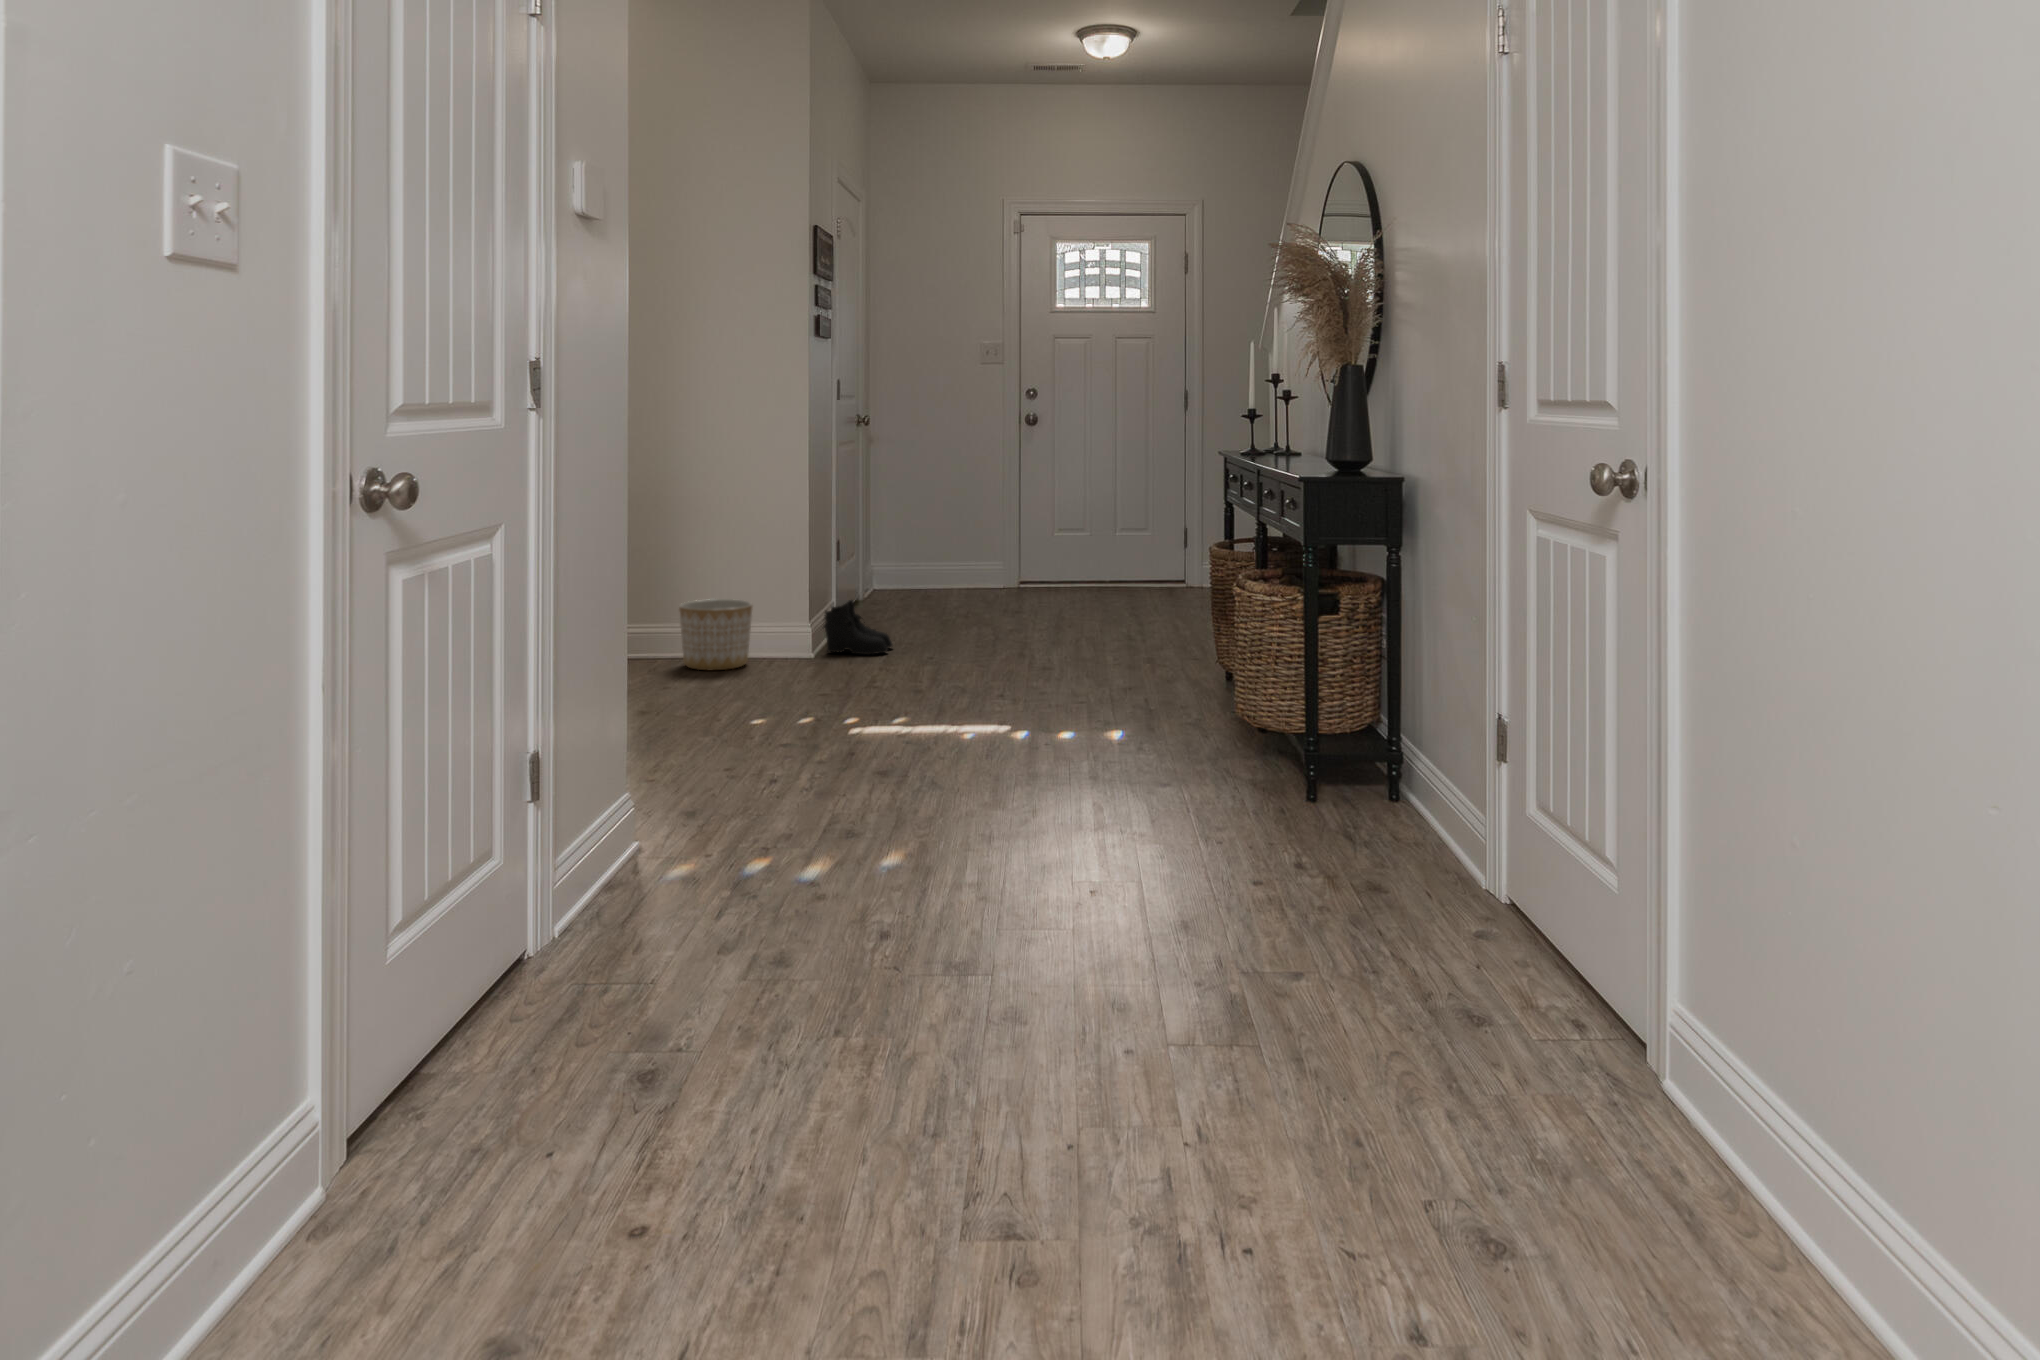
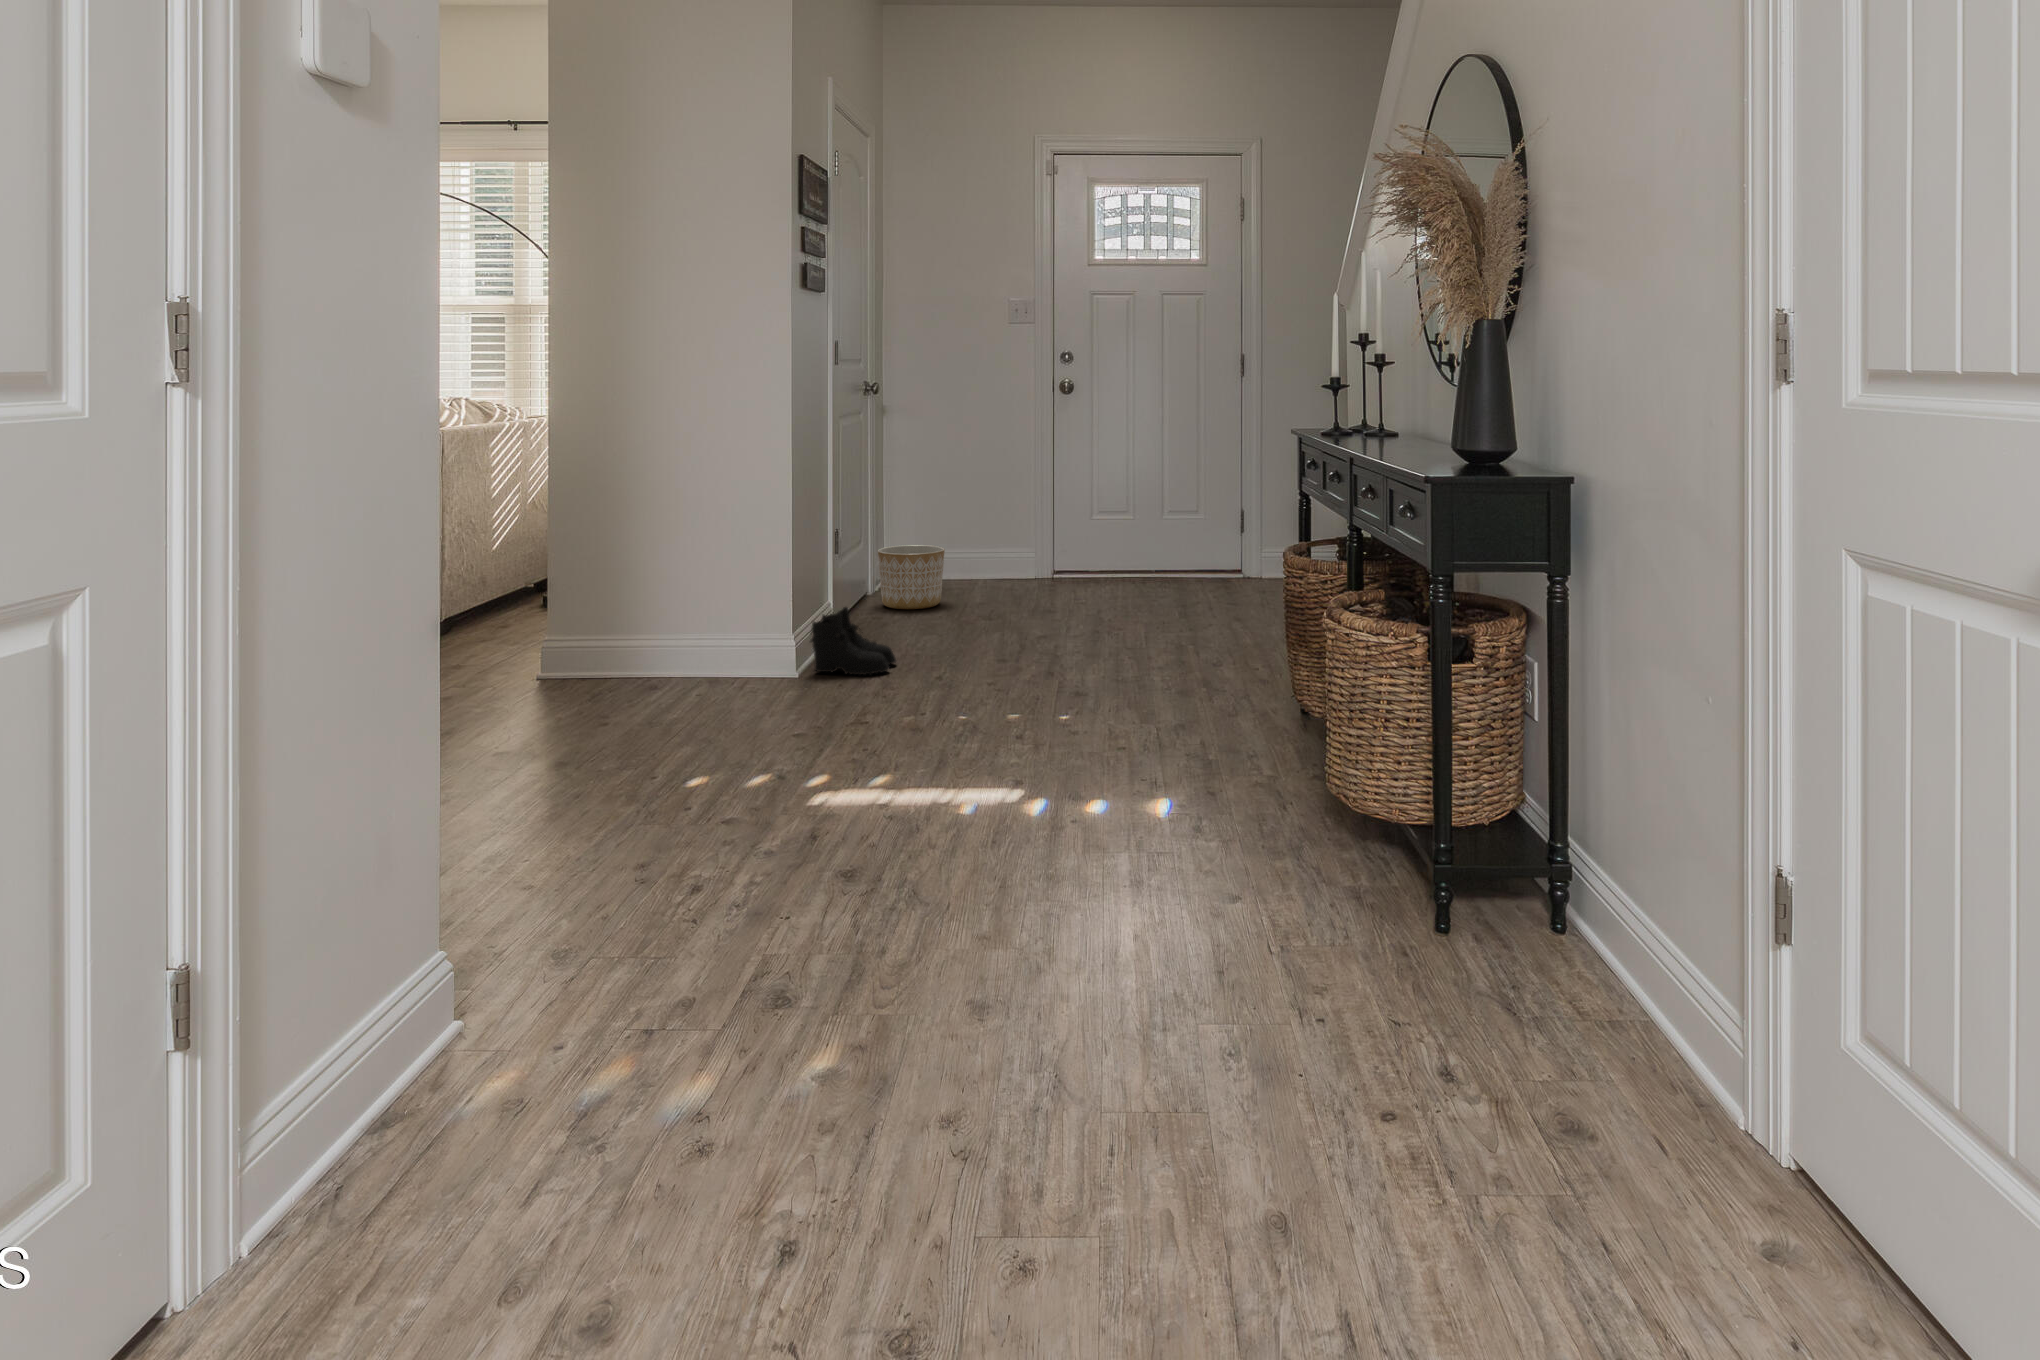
planter: present [679,599,753,670] -> present [878,545,945,609]

